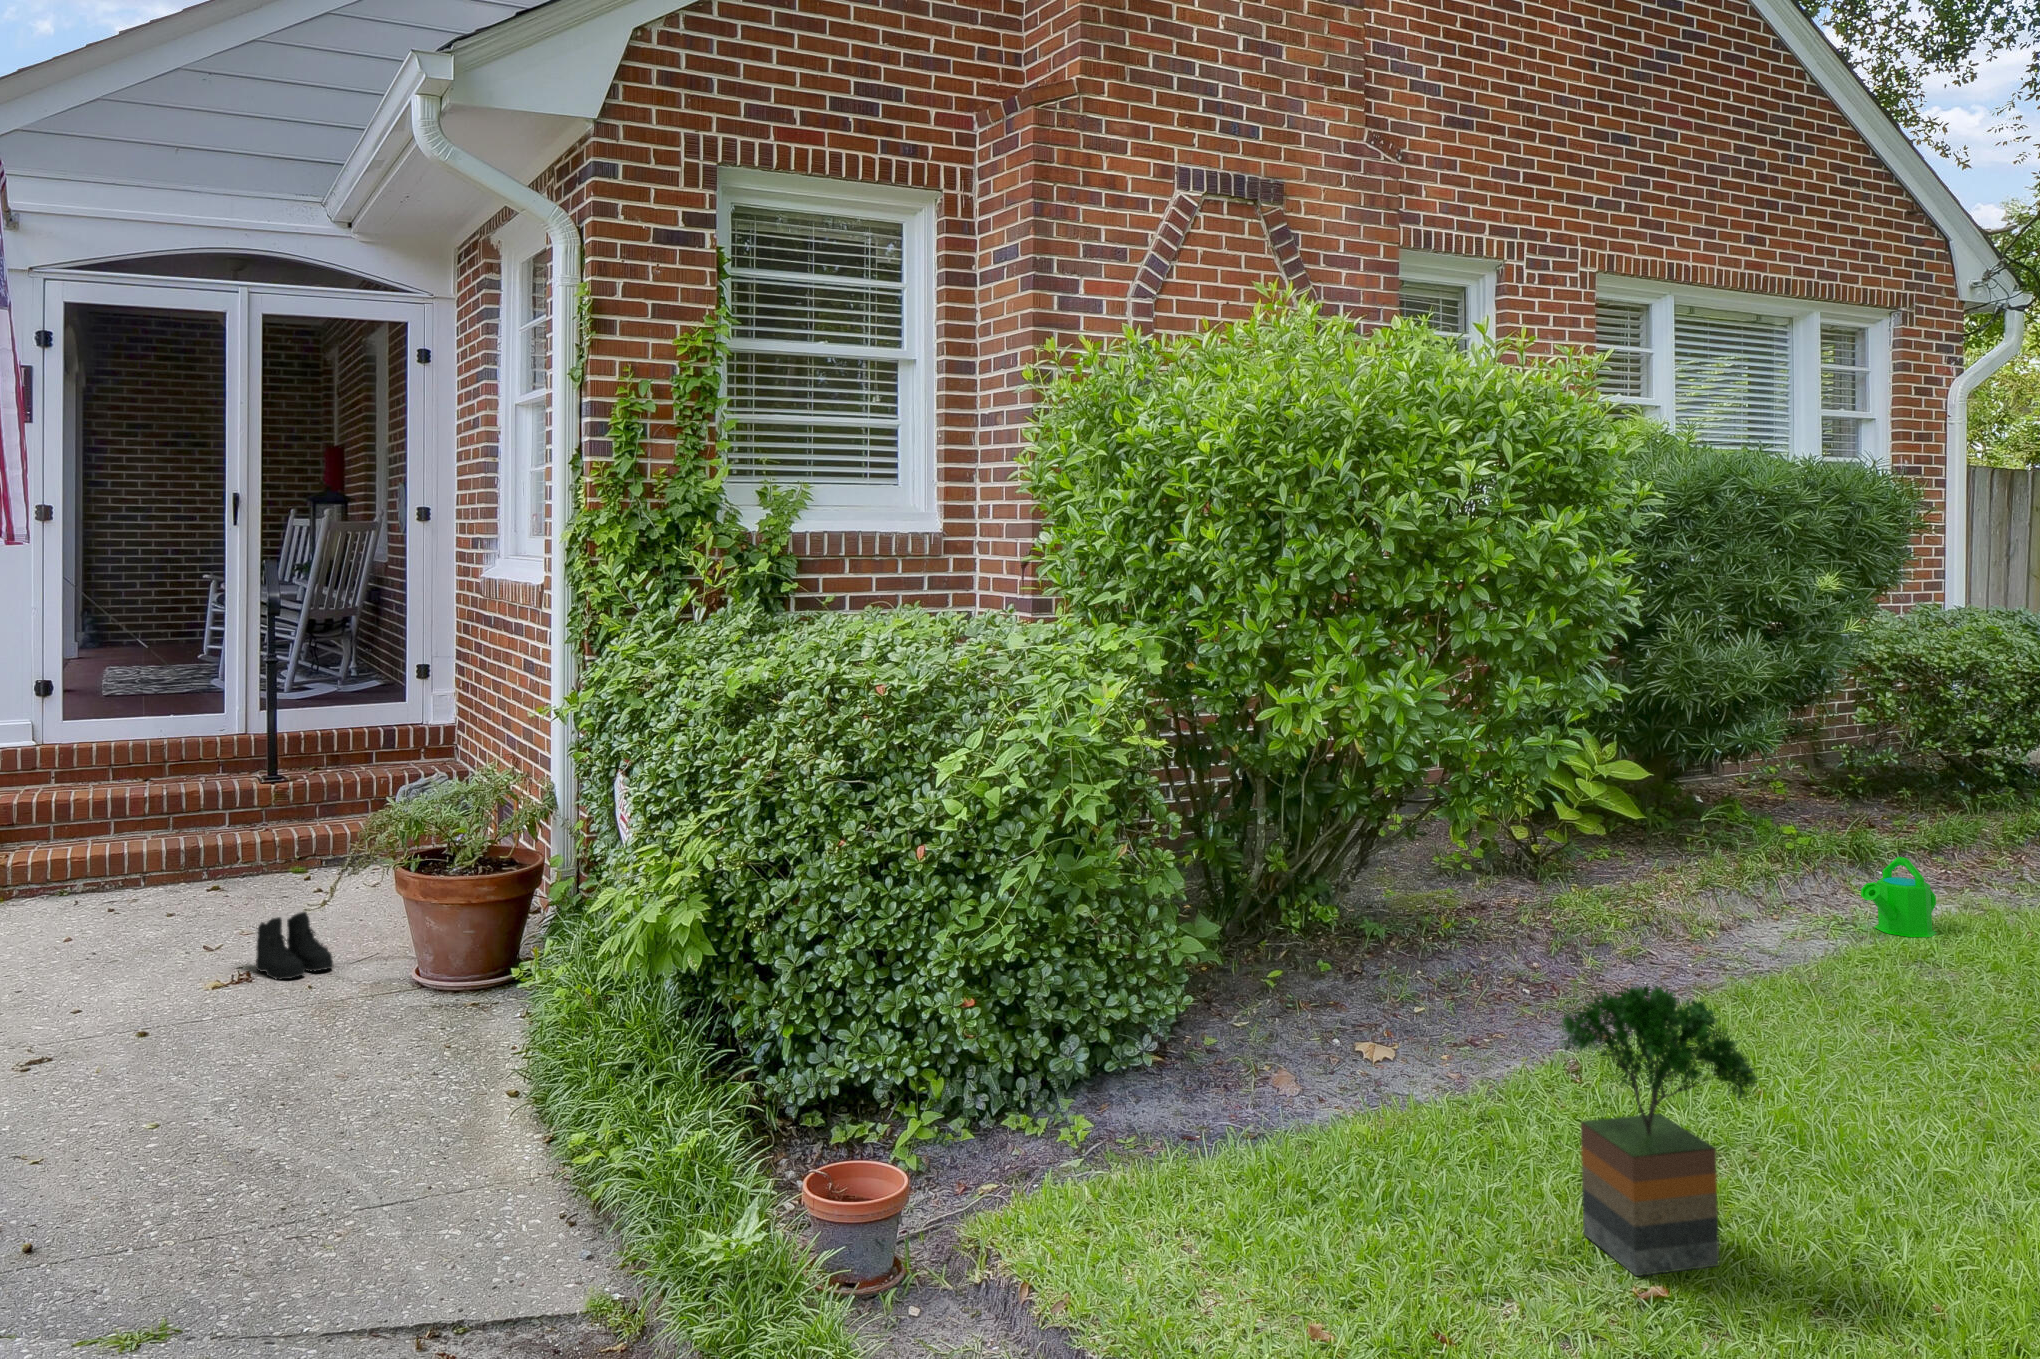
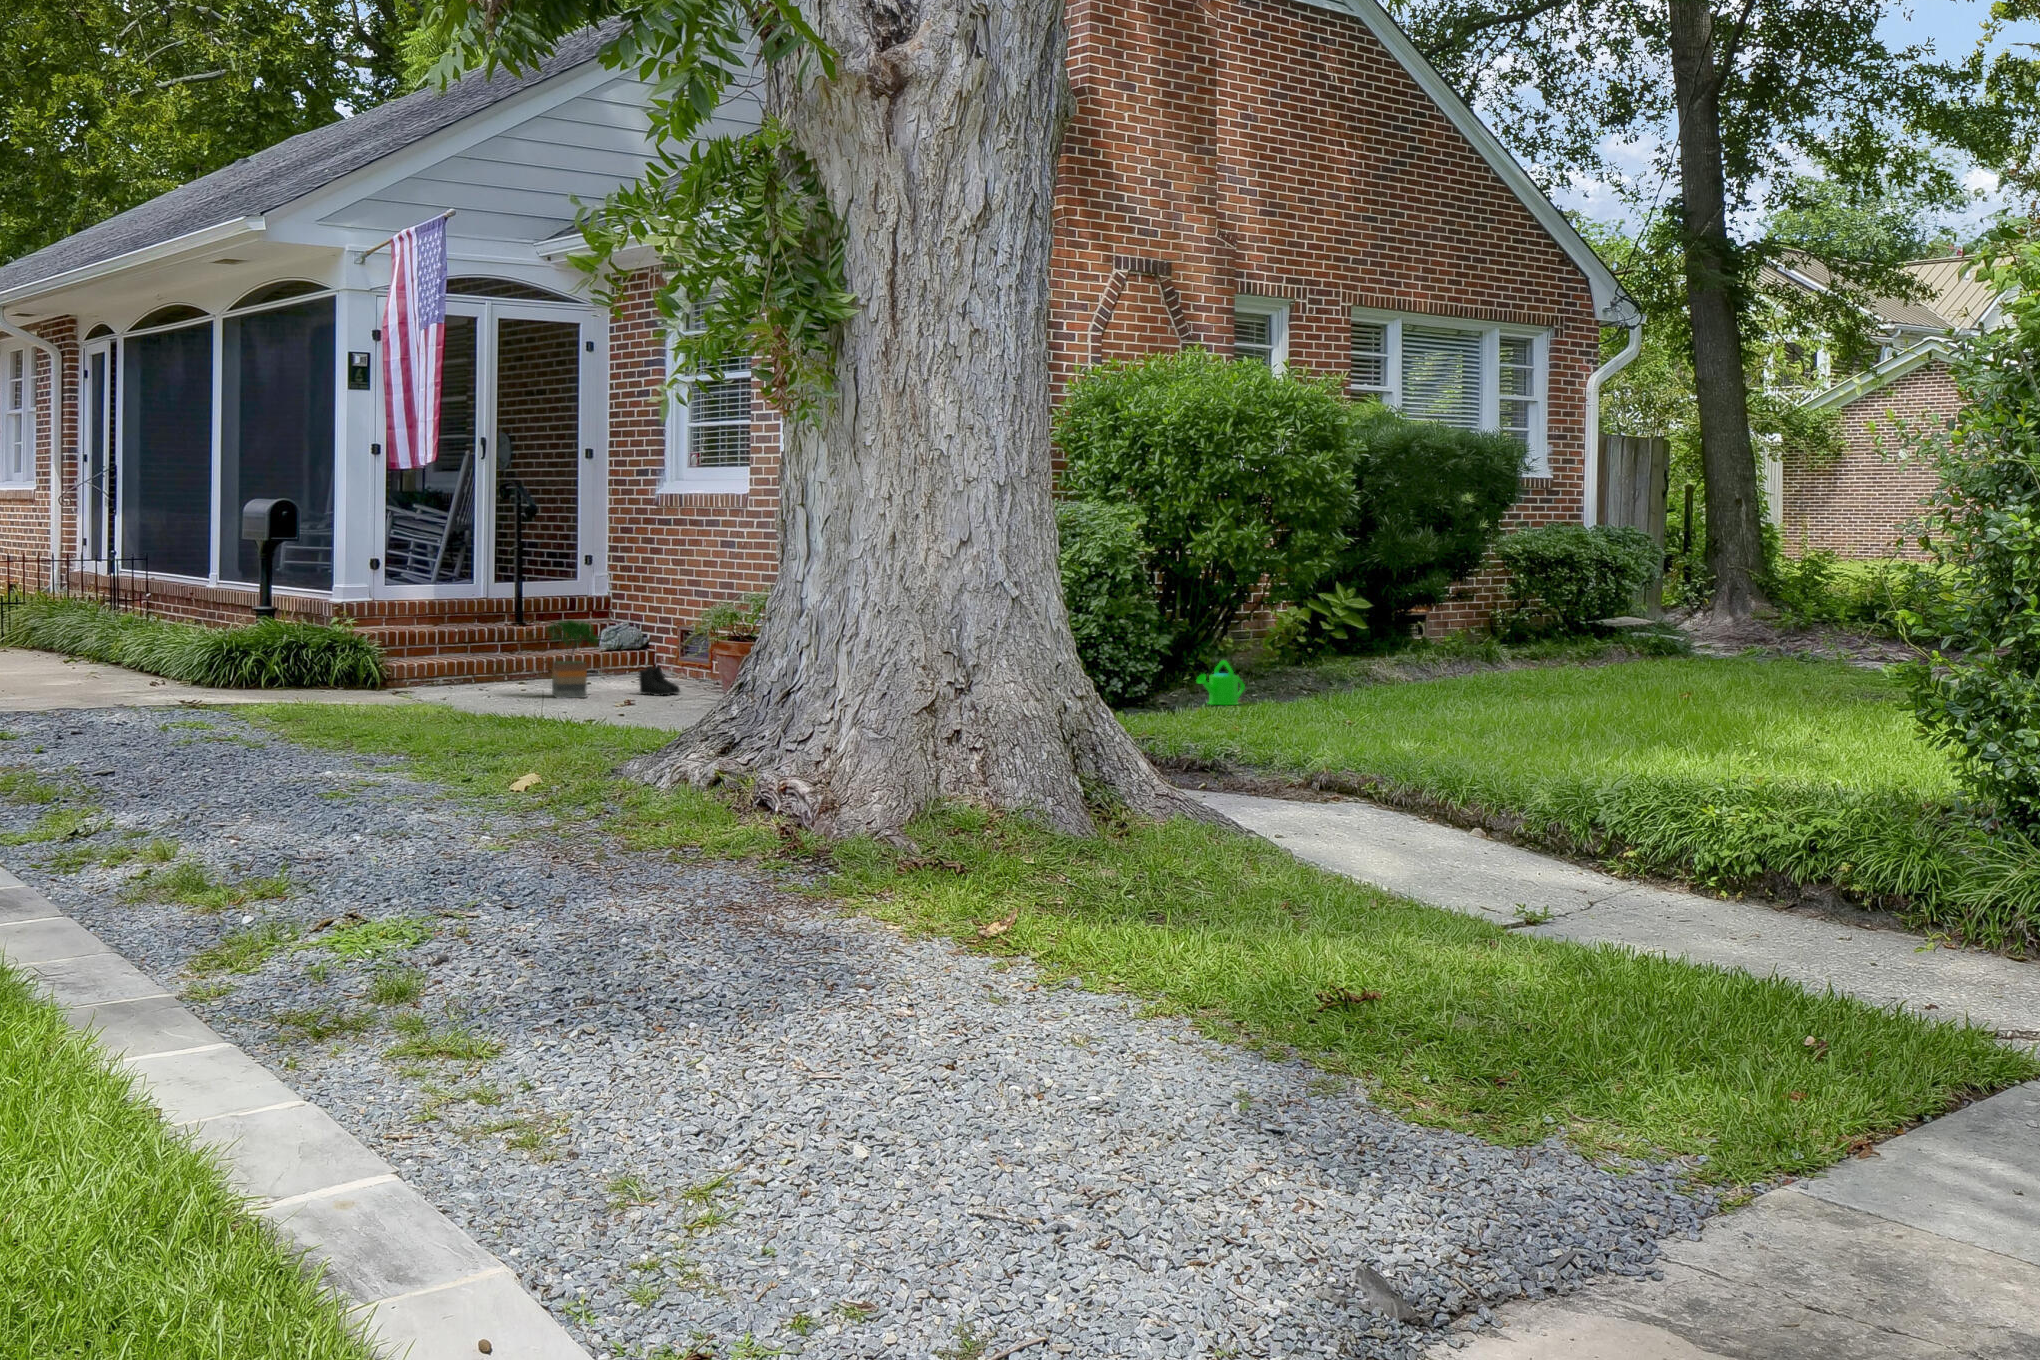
watering can: present [1861,857,1937,937] -> present [1197,660,1245,705]
potted tree: present [1558,985,1758,1276] -> present [547,620,599,698]

